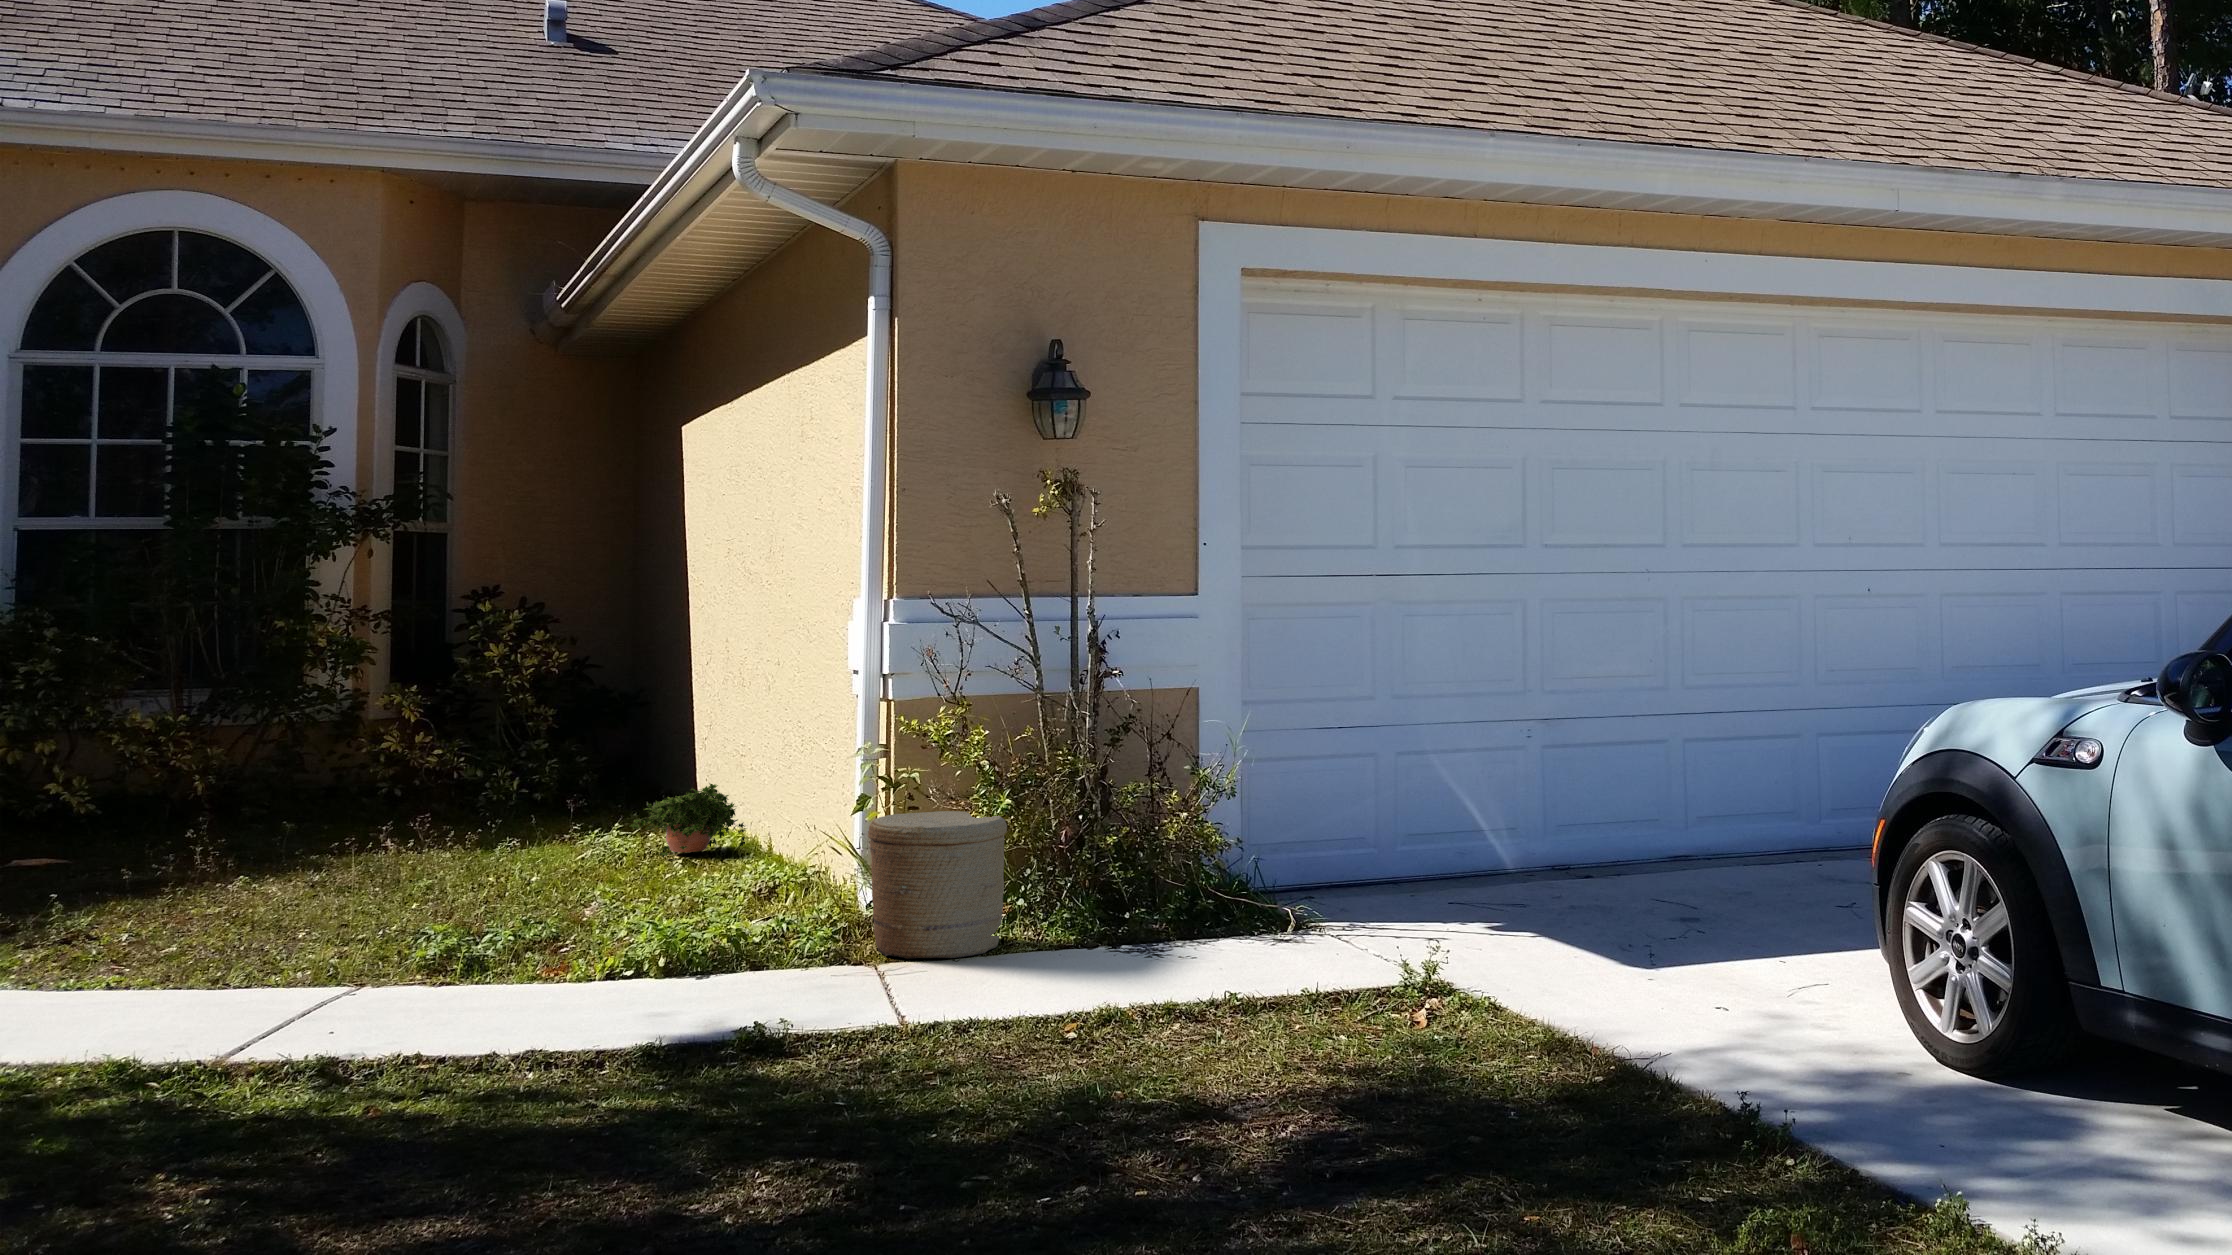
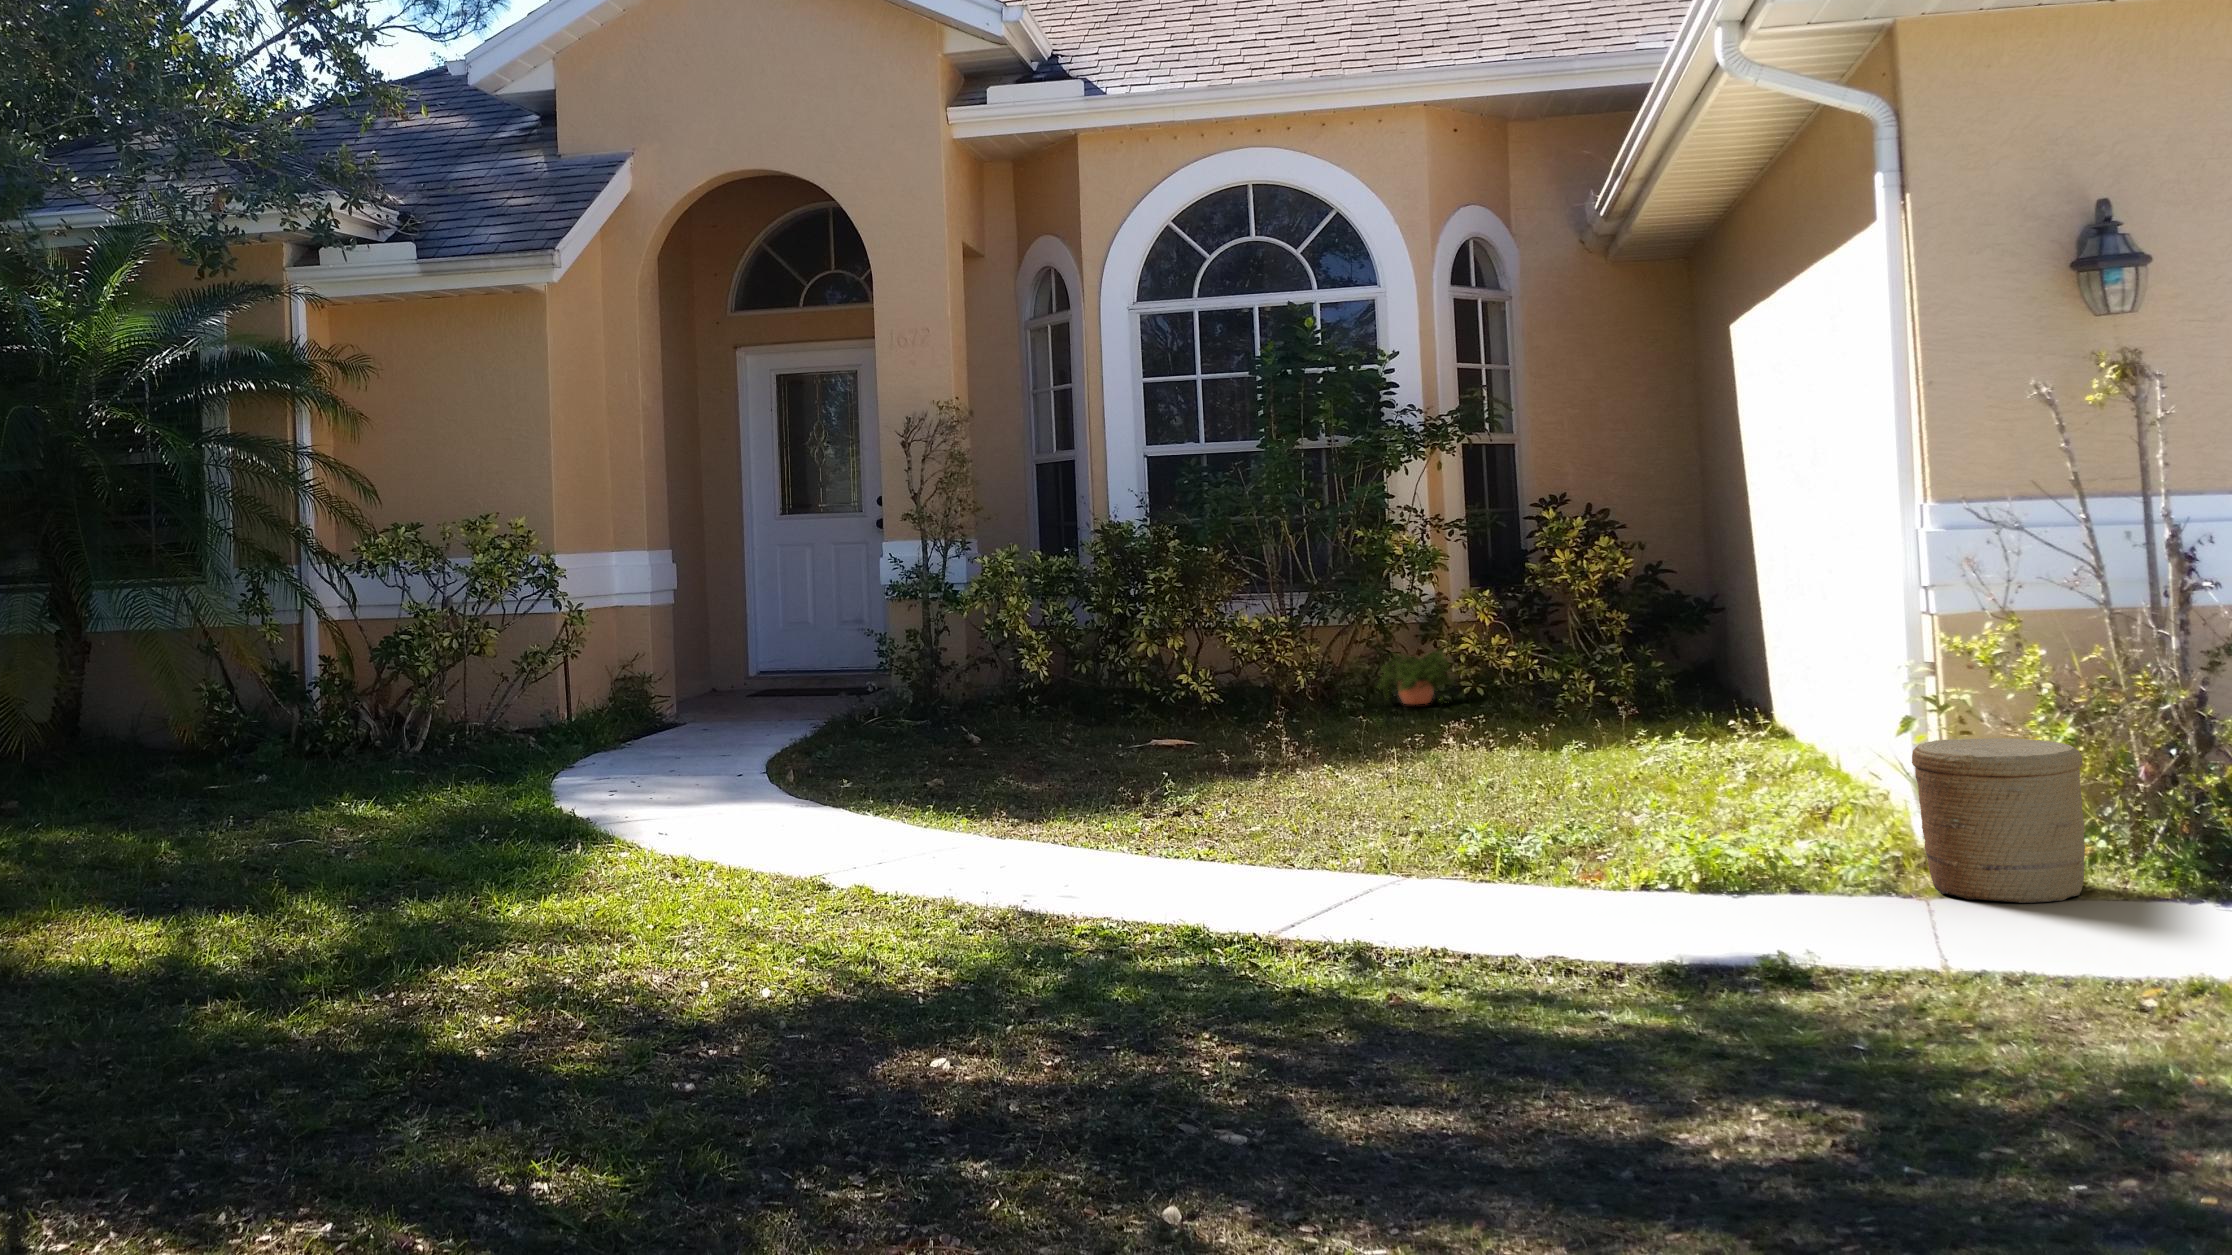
potted plant: present [631,783,746,858] -> present [1378,649,1453,704]

